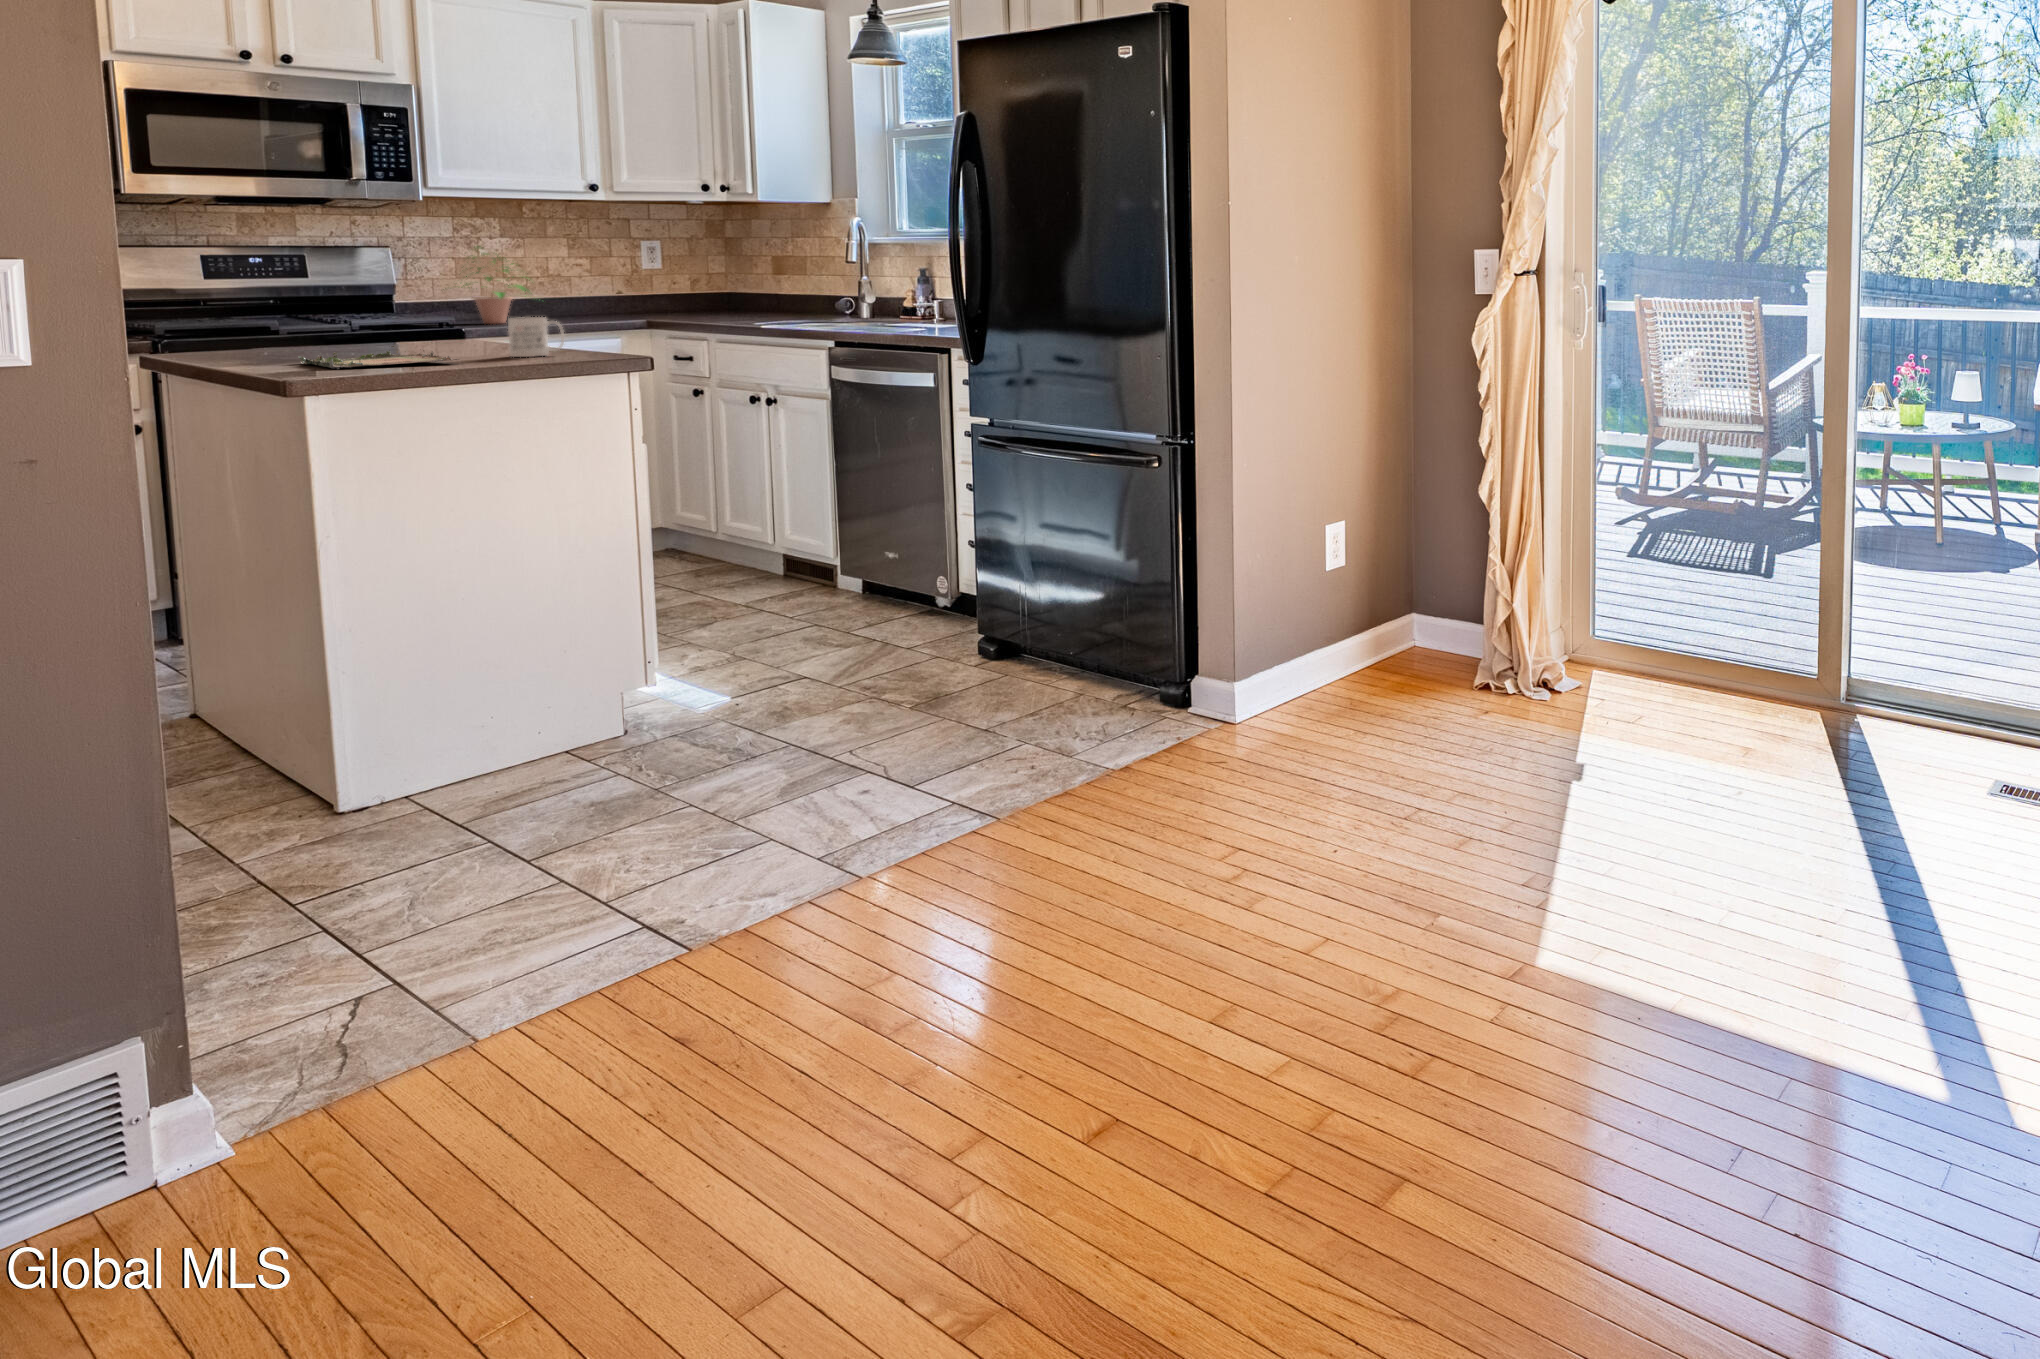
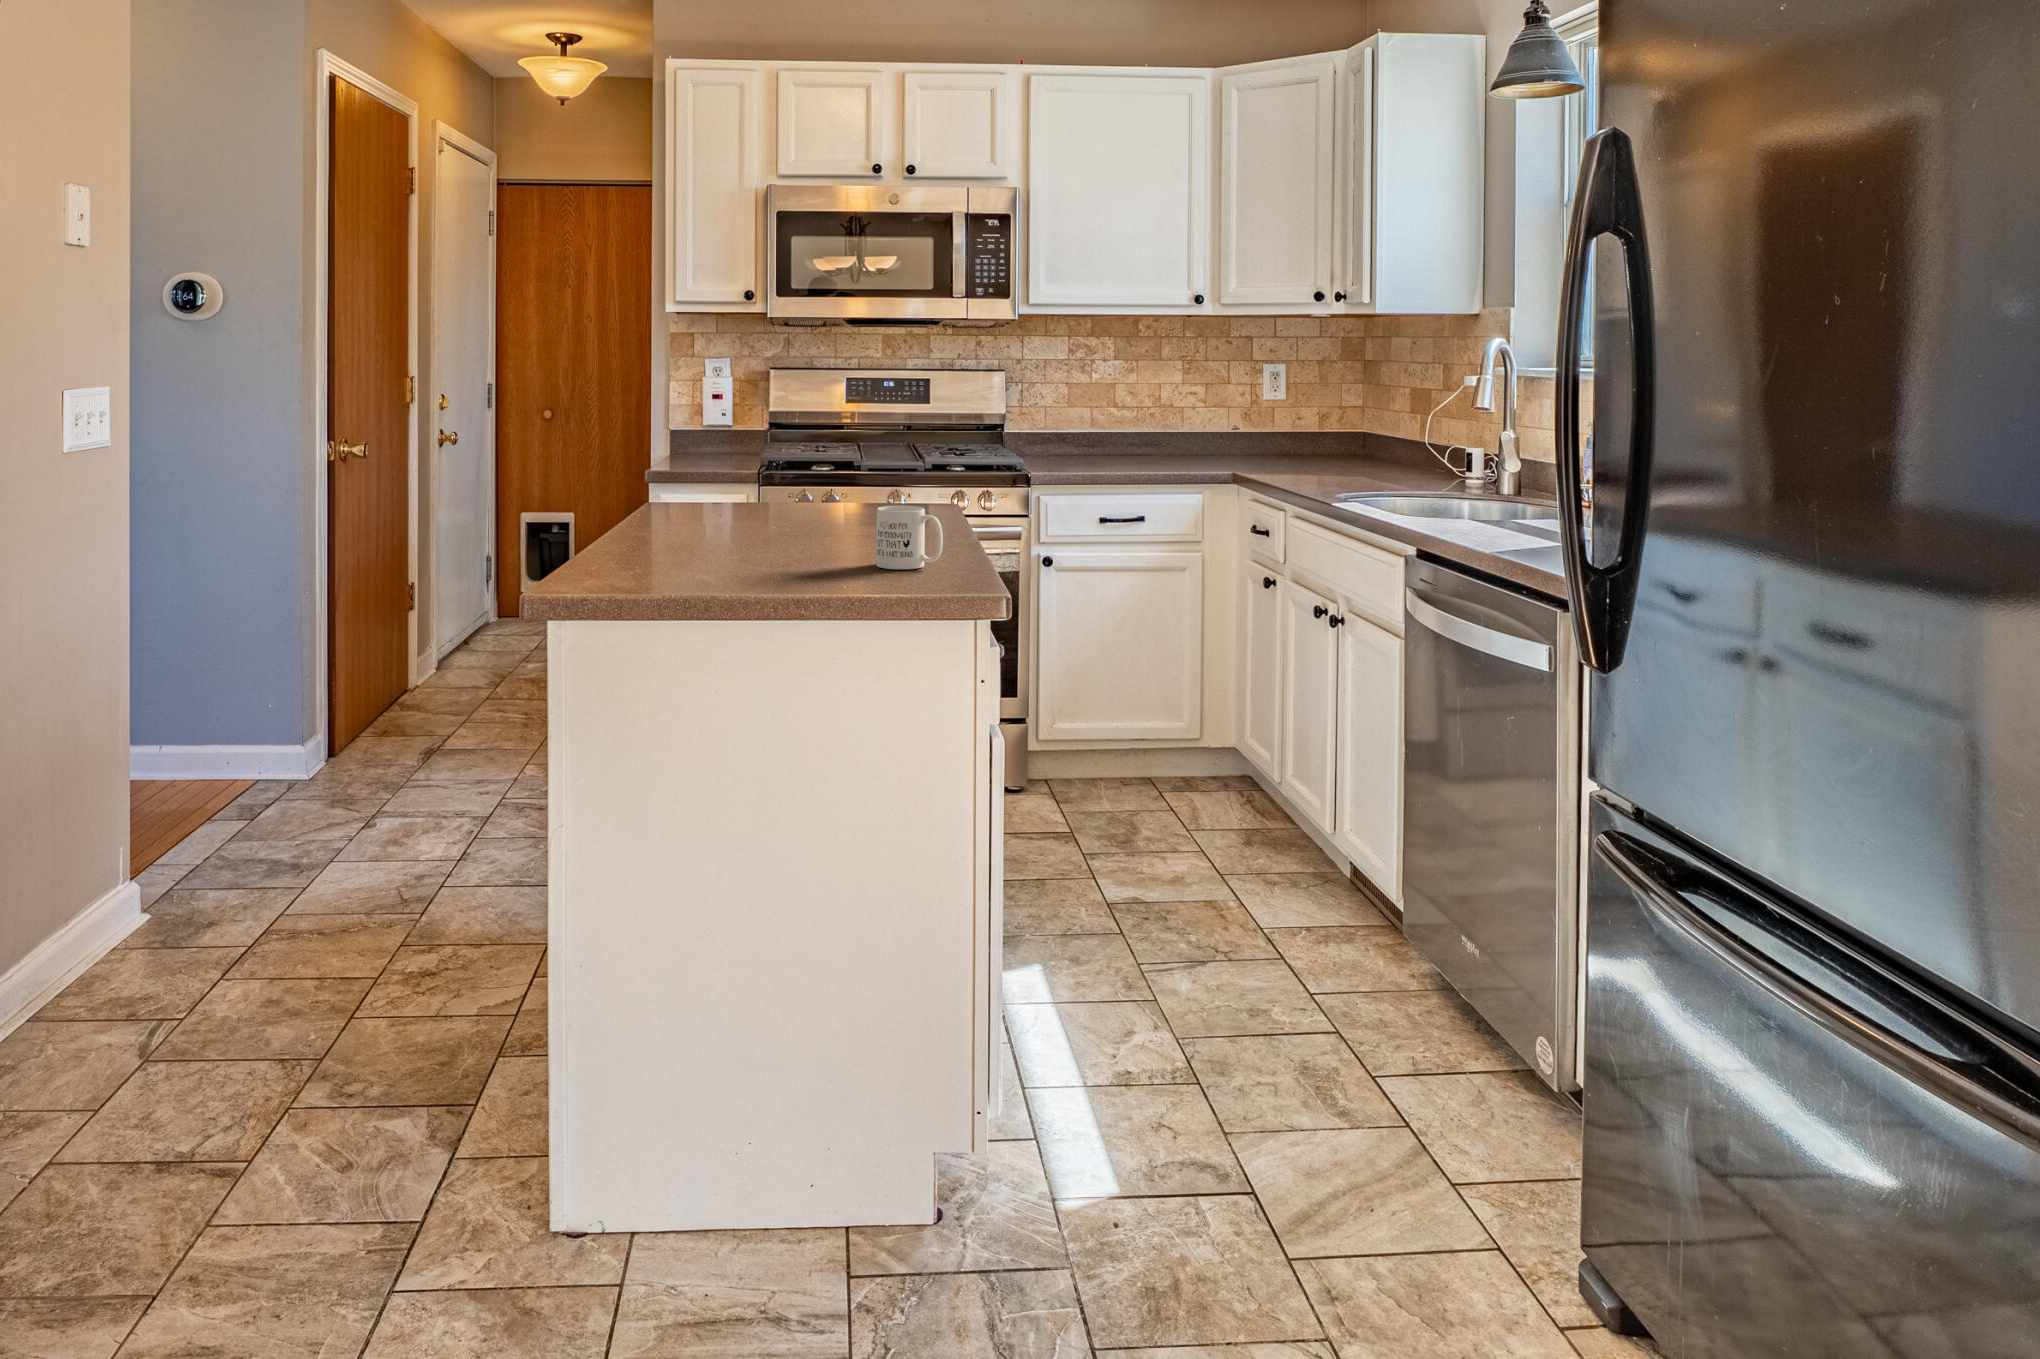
potted plant: present [460,256,528,324] -> none [1050,370,1150,461]
tray: present [298,346,459,369] -> none [613,532,782,582]

